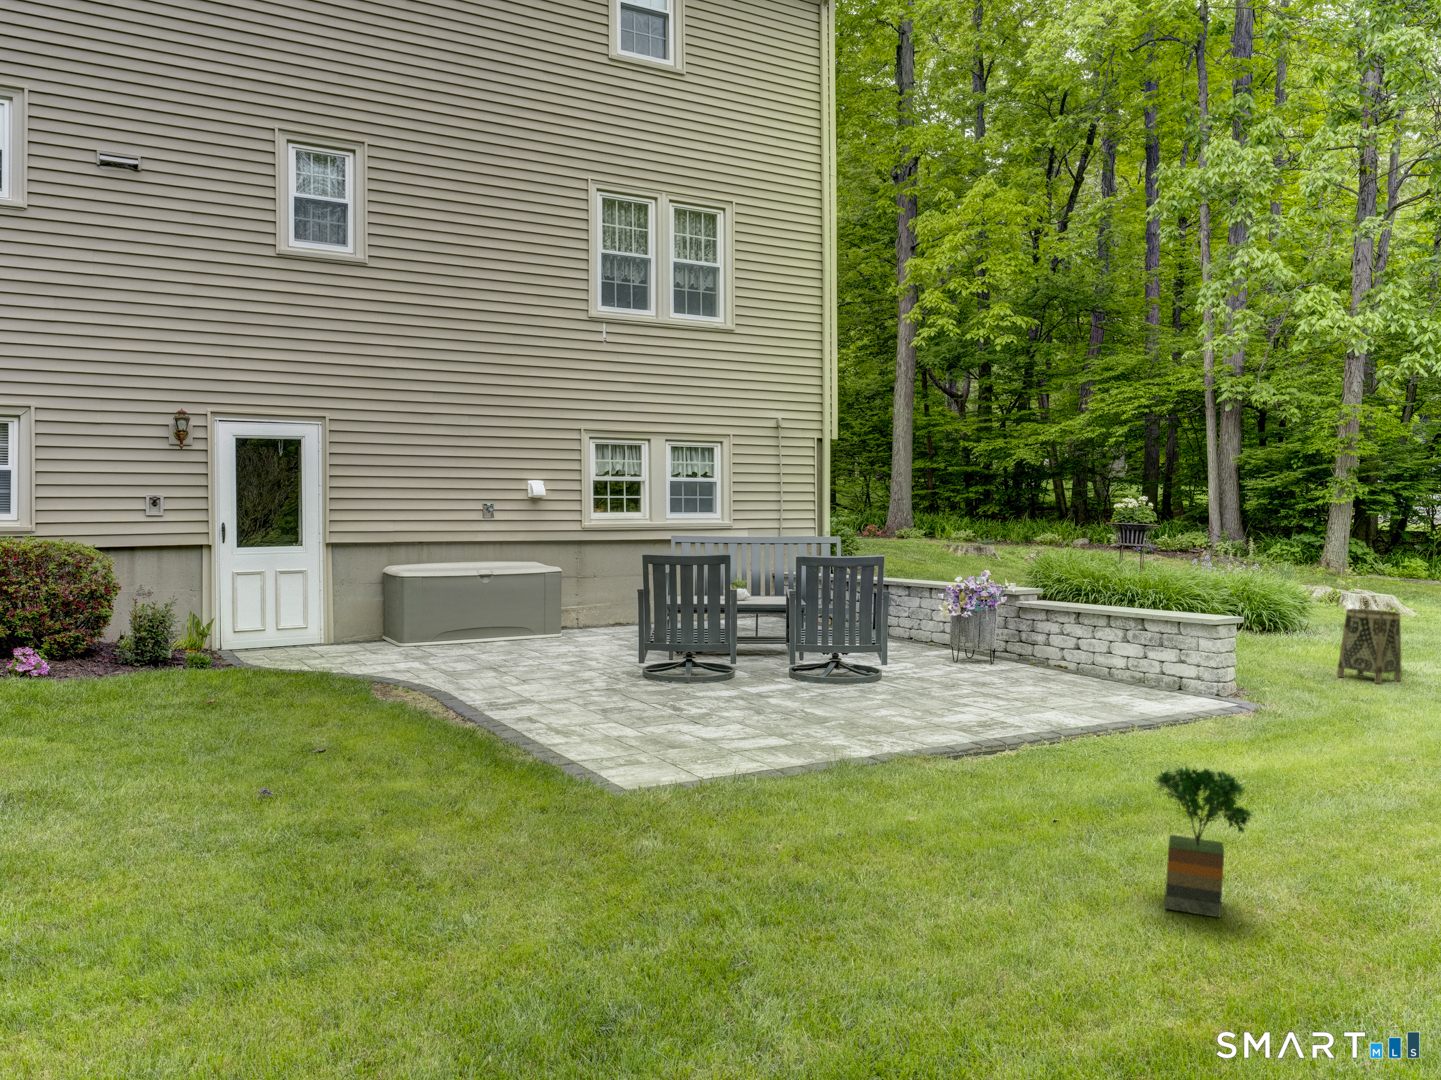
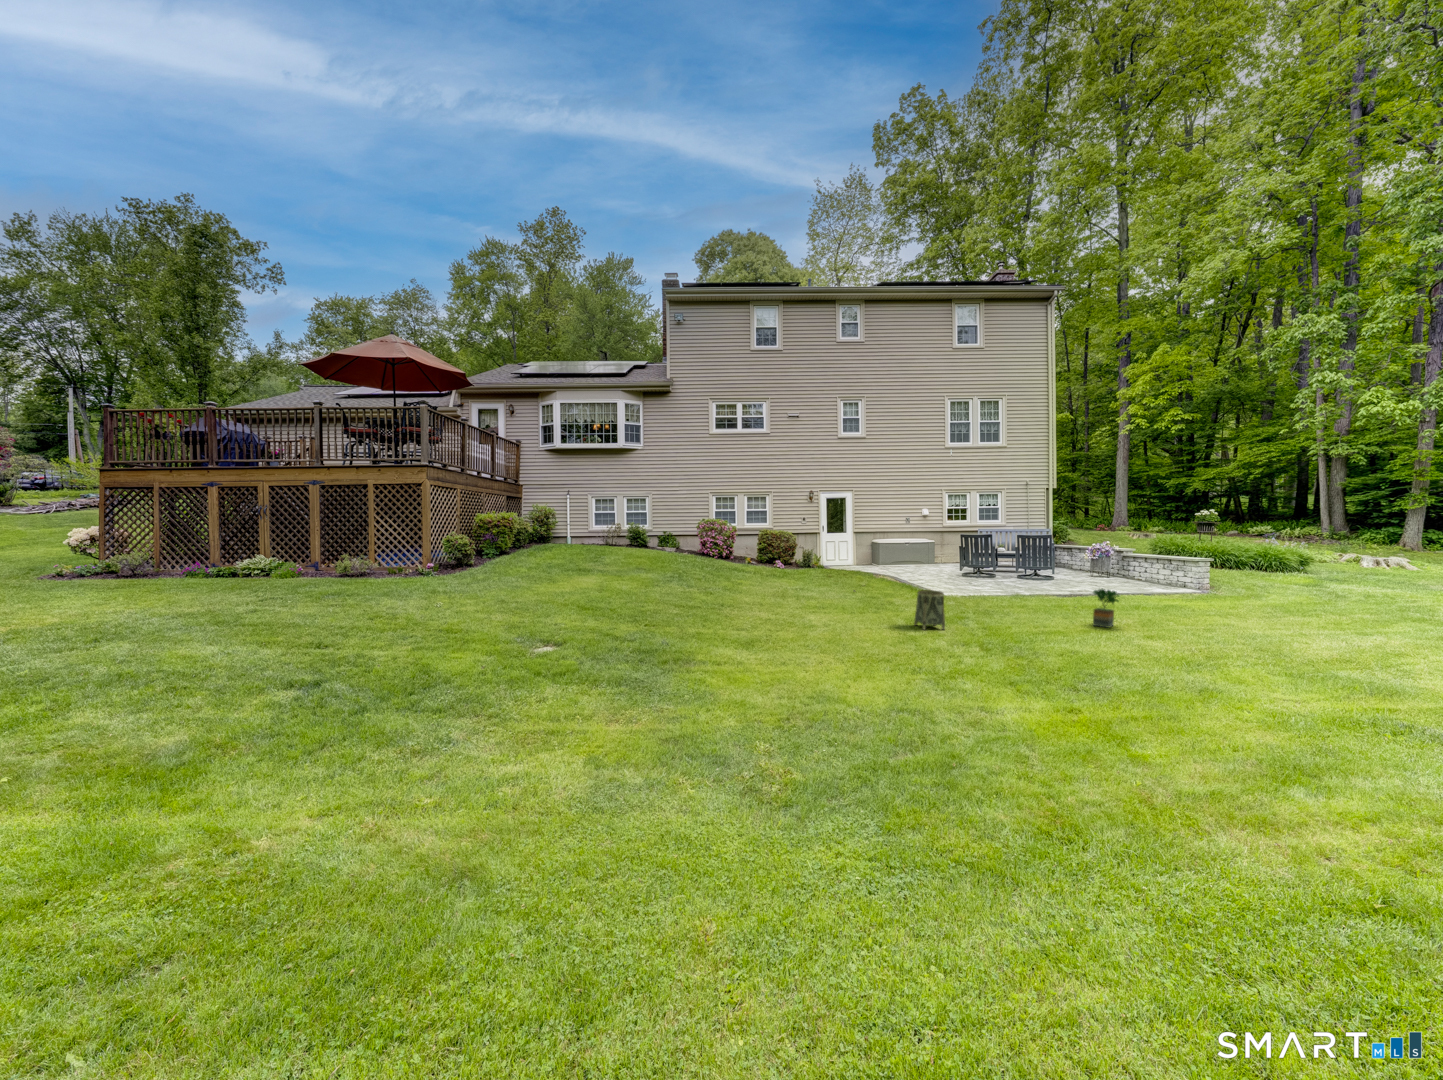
basket: present [1337,609,1402,683] -> present [914,590,945,630]

